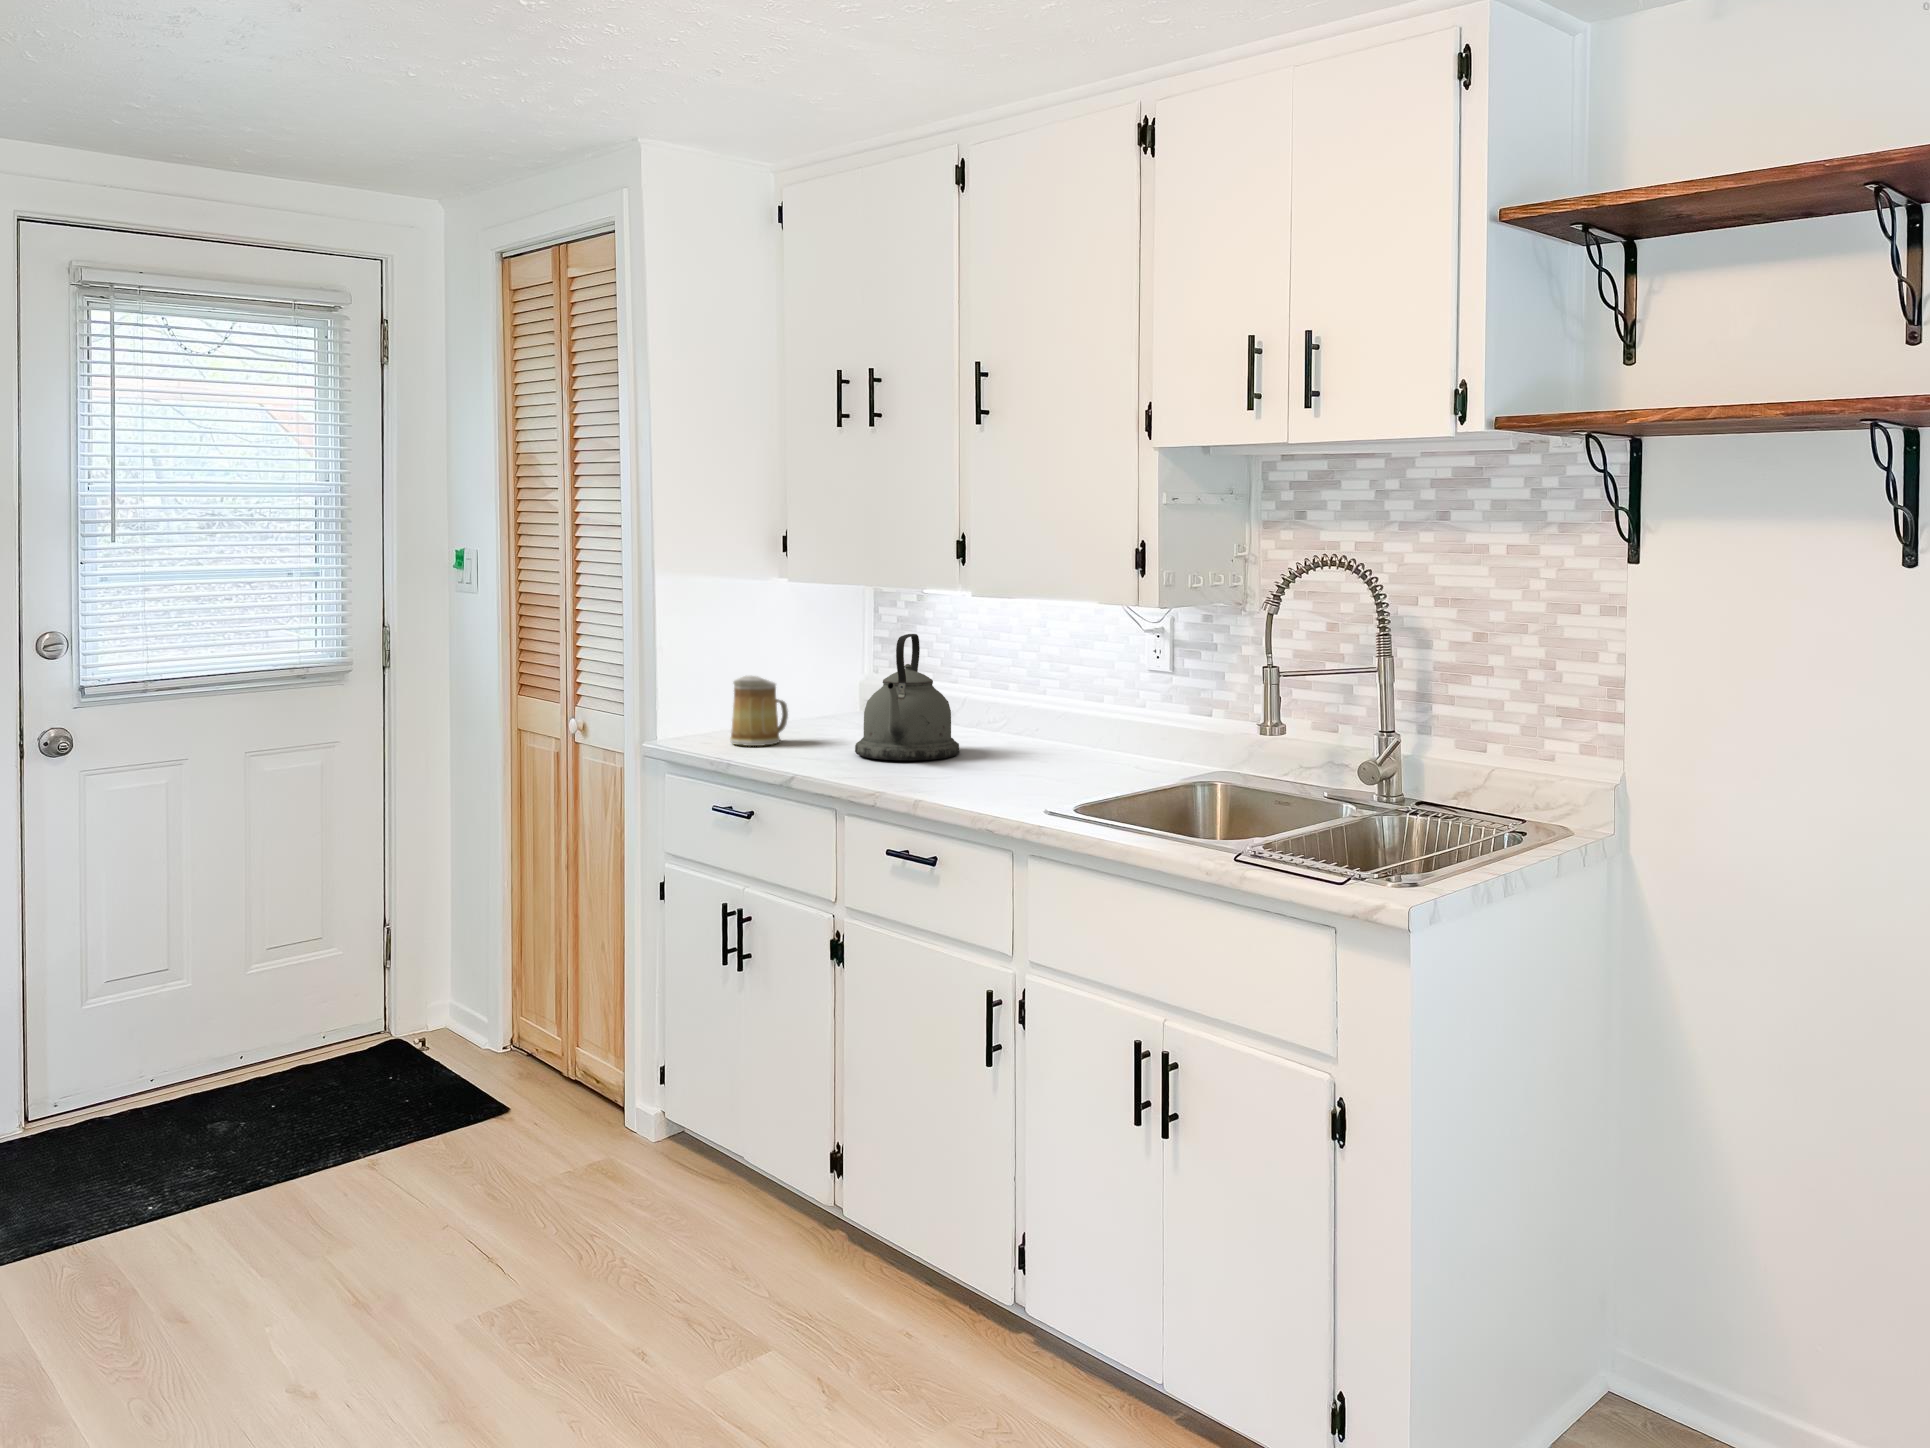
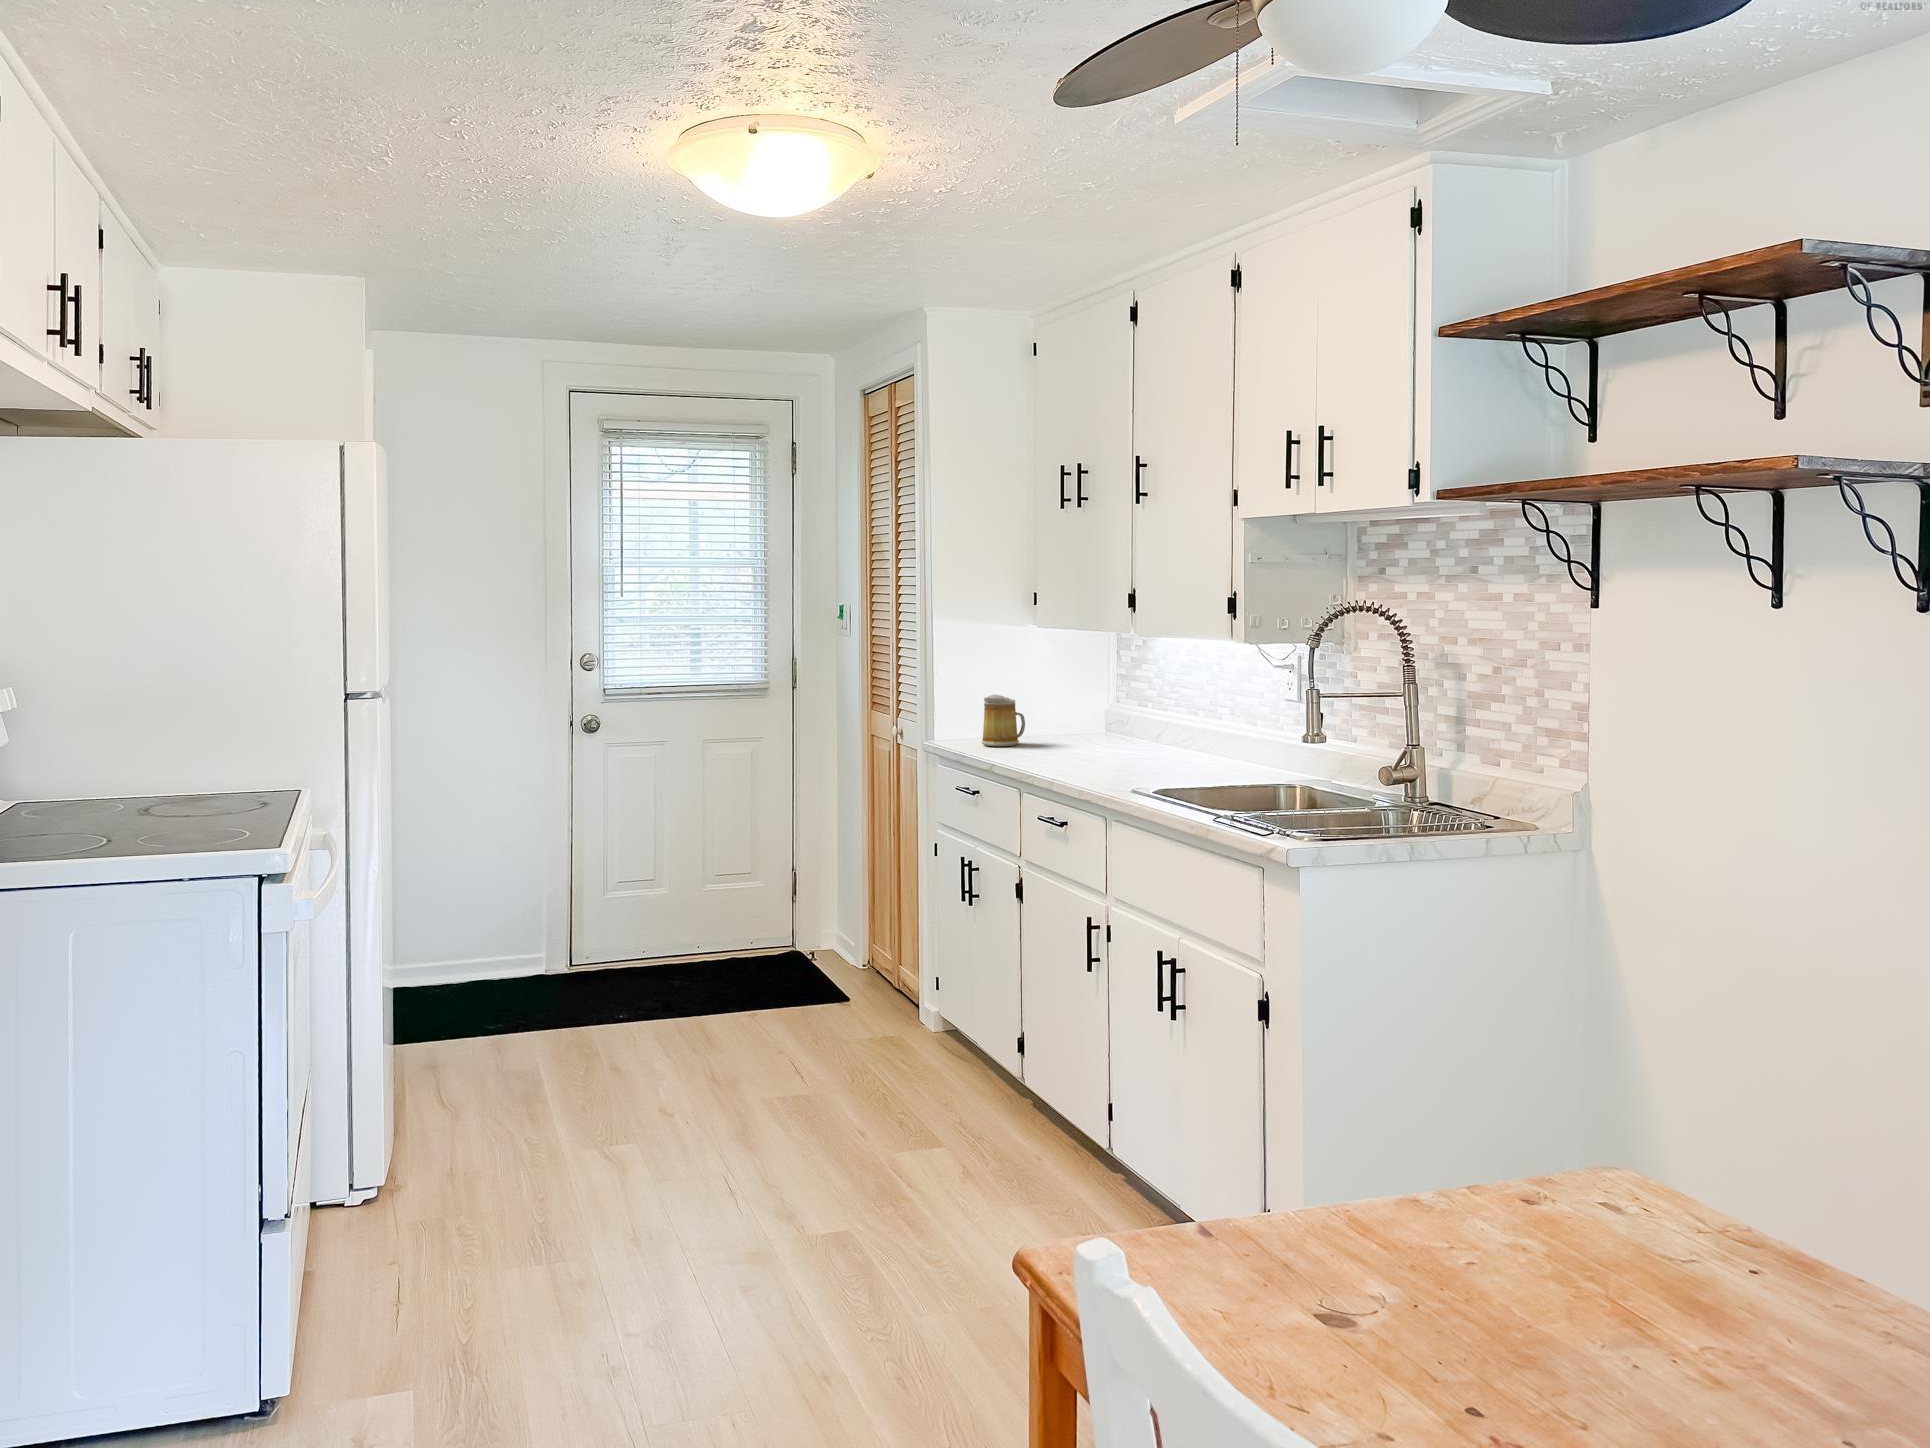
kettle: present [855,634,959,760] -> none [1057,665,1137,760]

